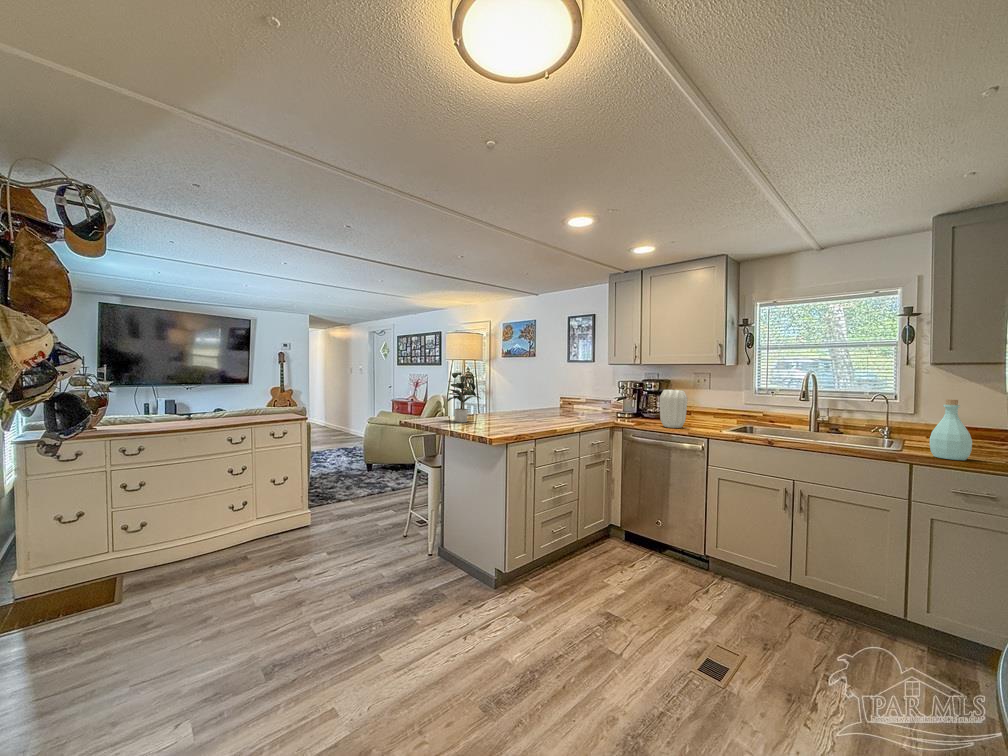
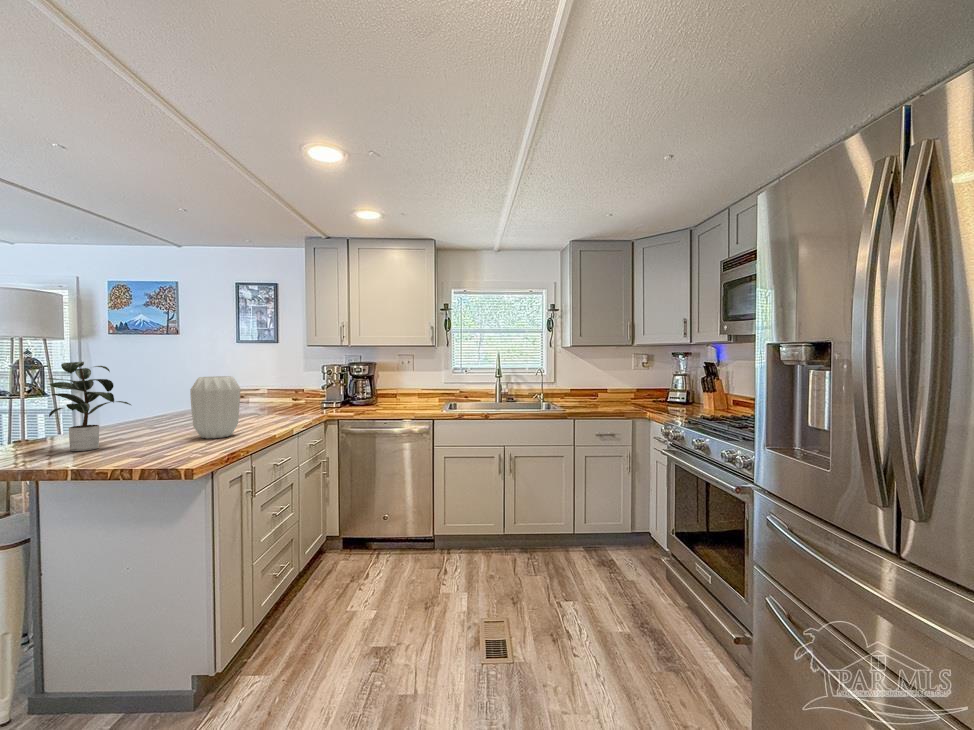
vase: present [660,390,688,428] -> present [190,376,240,439]
bottle: present [930,399,972,460] -> none [585,370,606,413]

